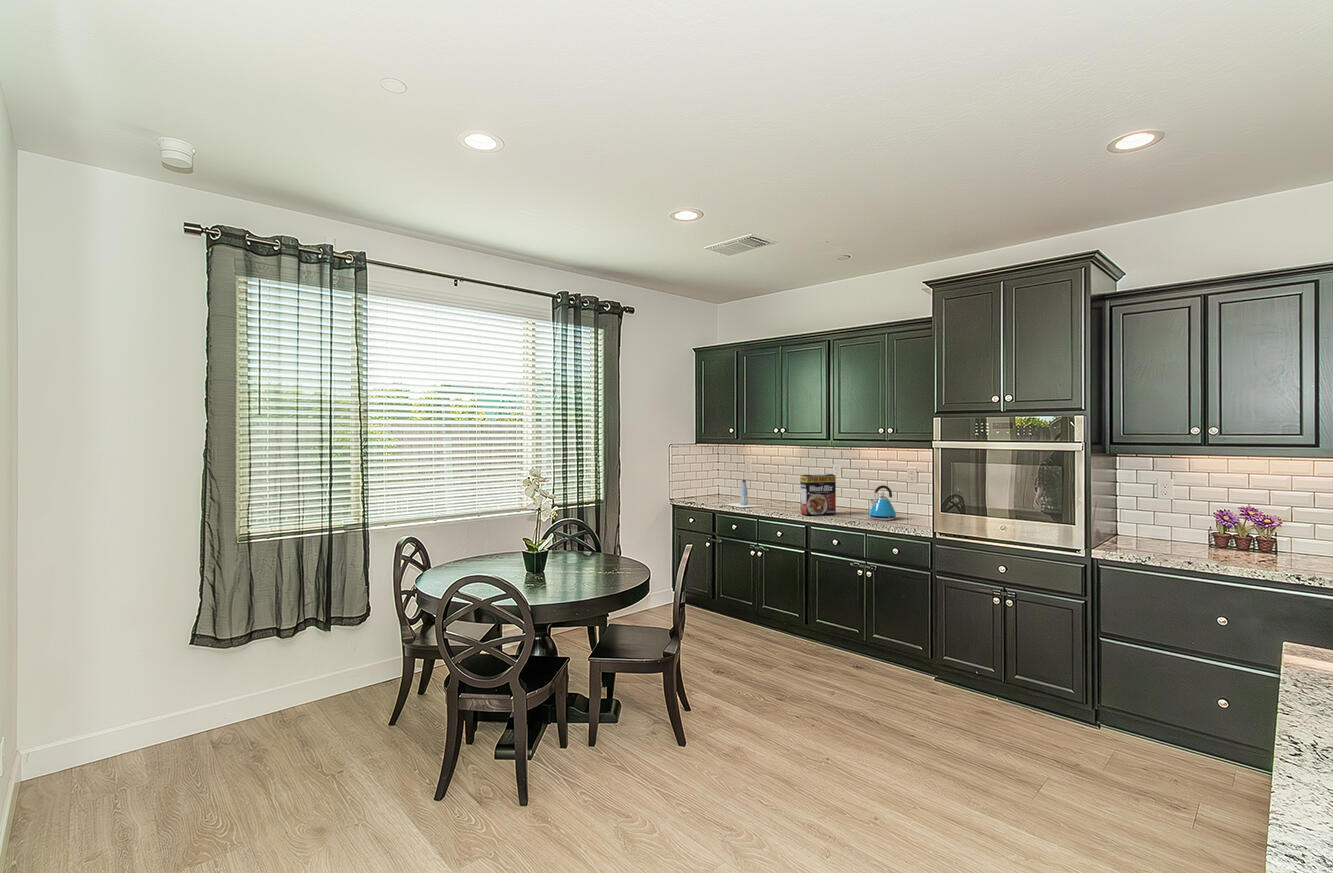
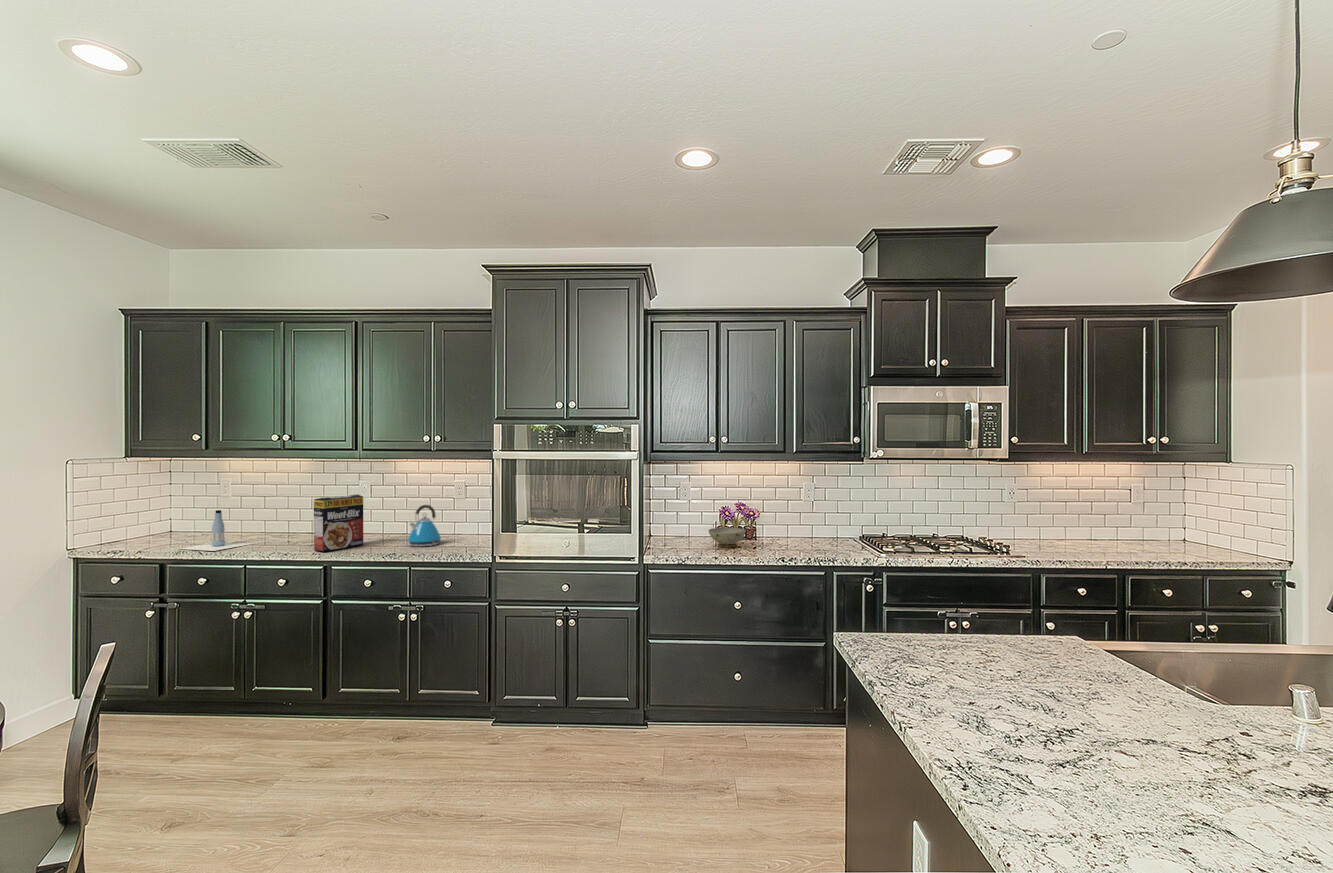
ceramic bowl: none [1189,533,1248,556] -> present [709,528,746,548]

